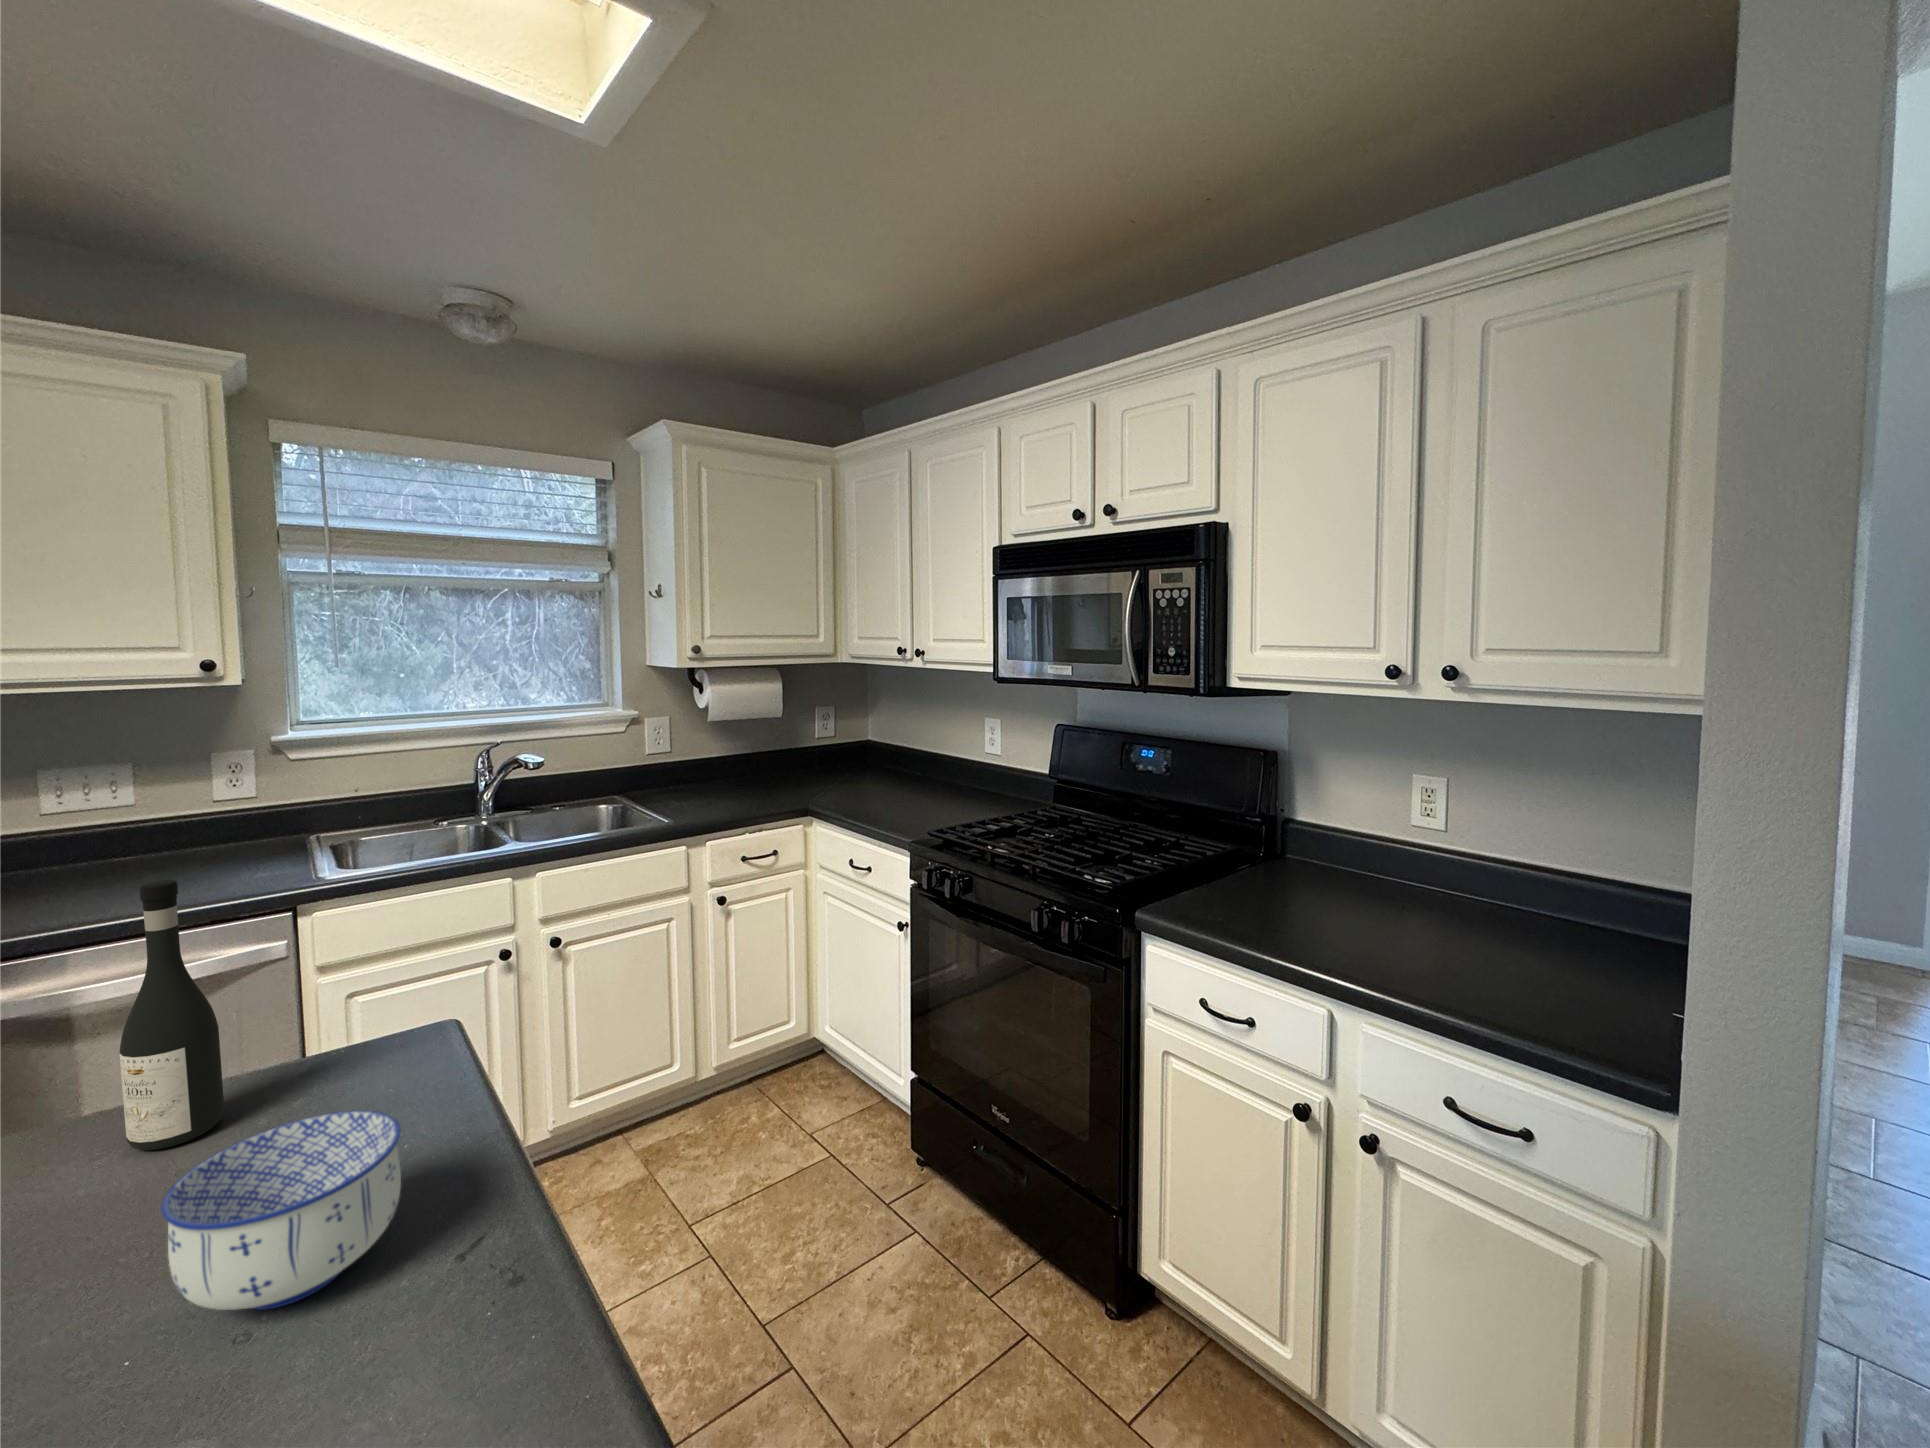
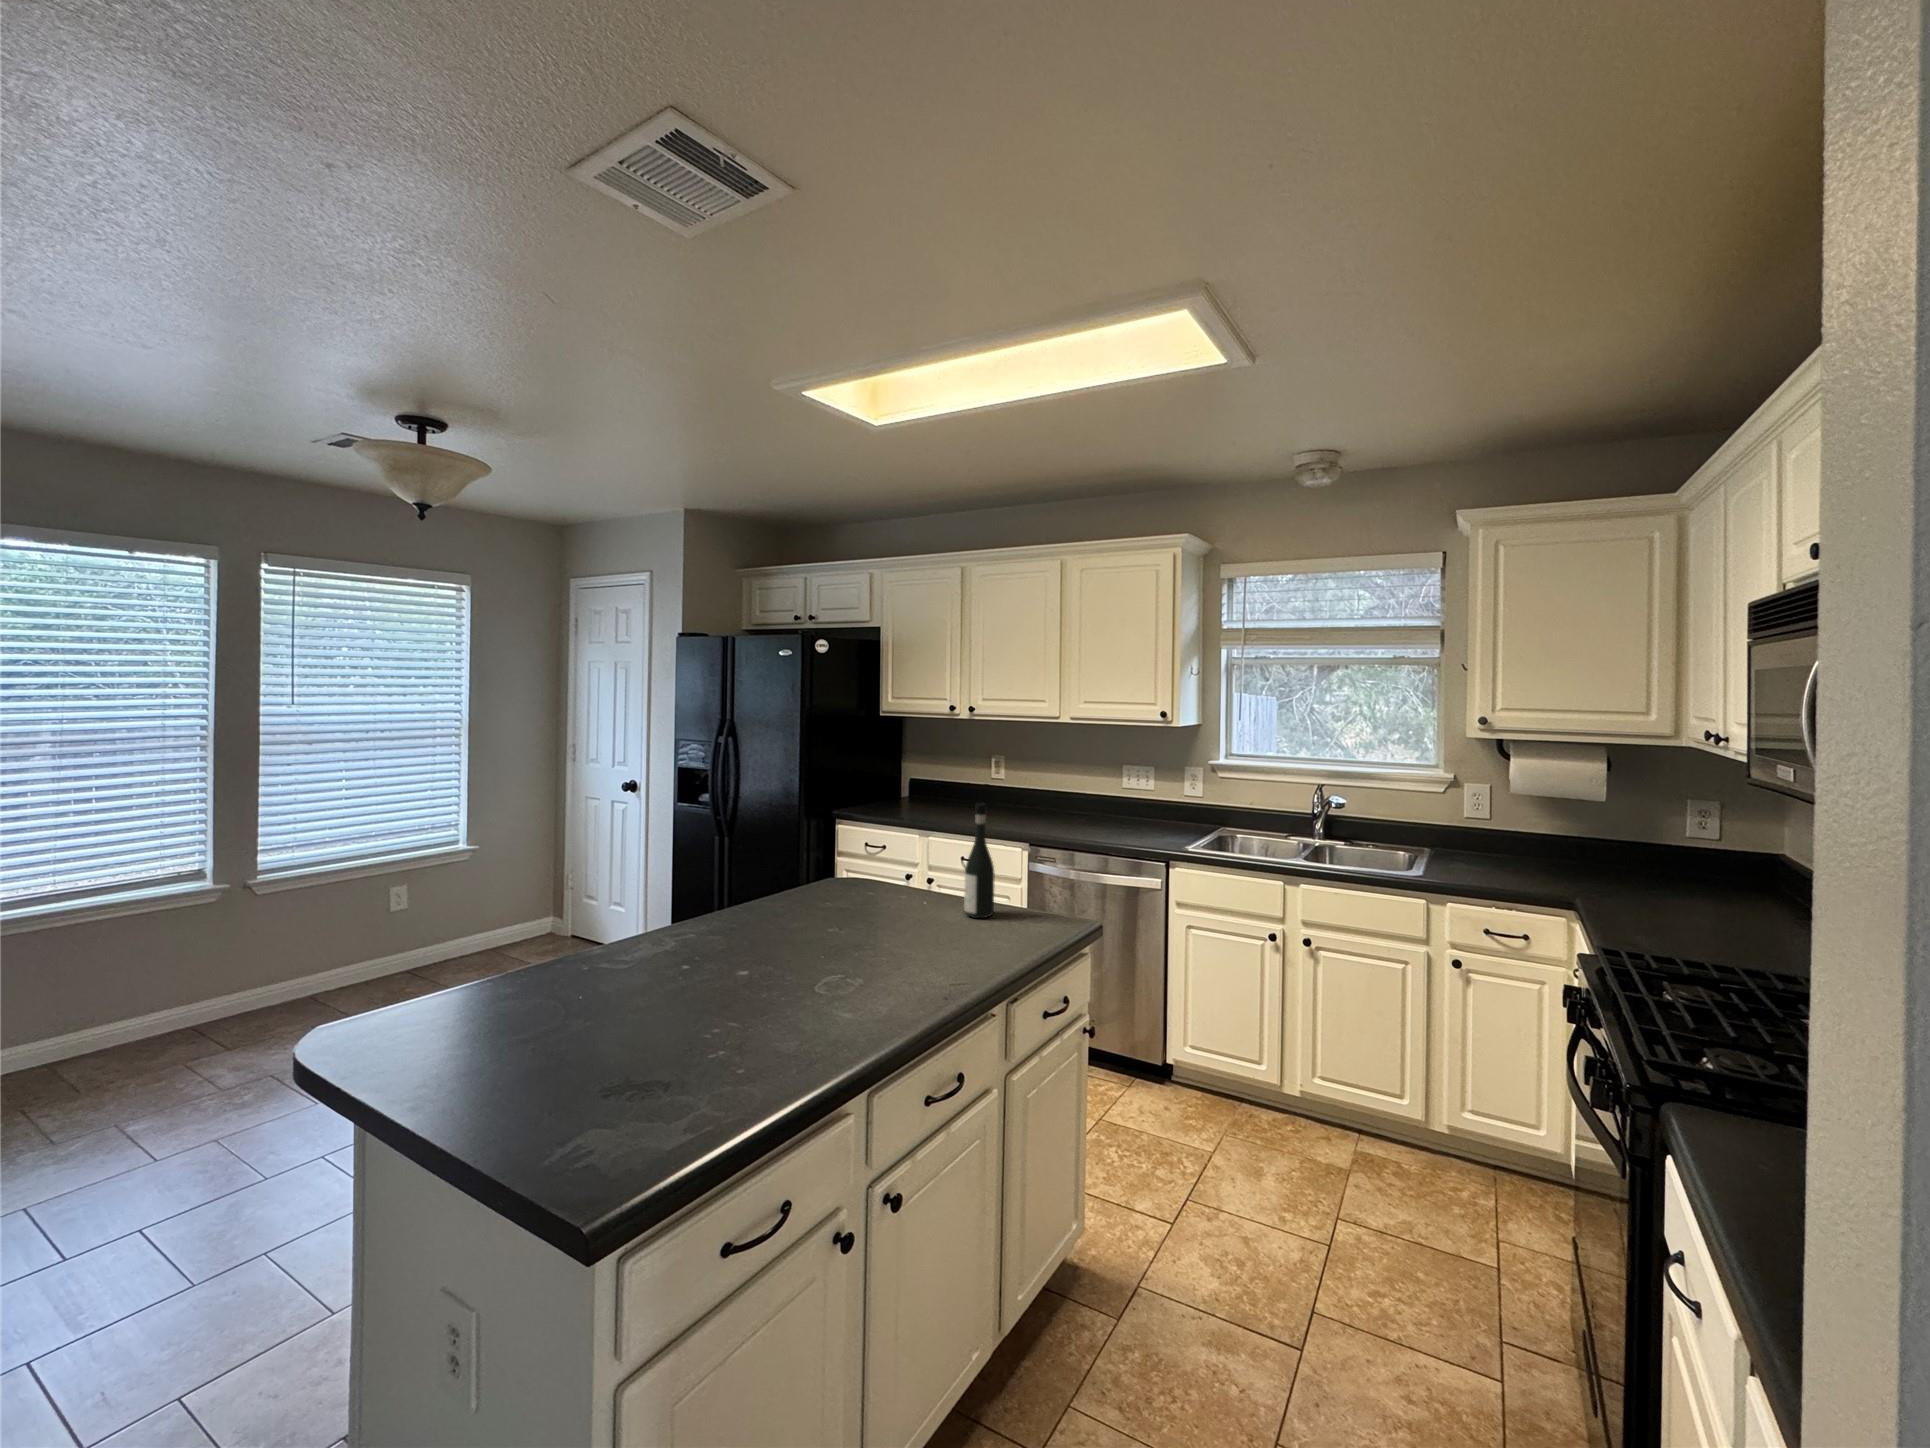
bowl: present [161,1110,401,1310] -> none [885,904,958,968]

